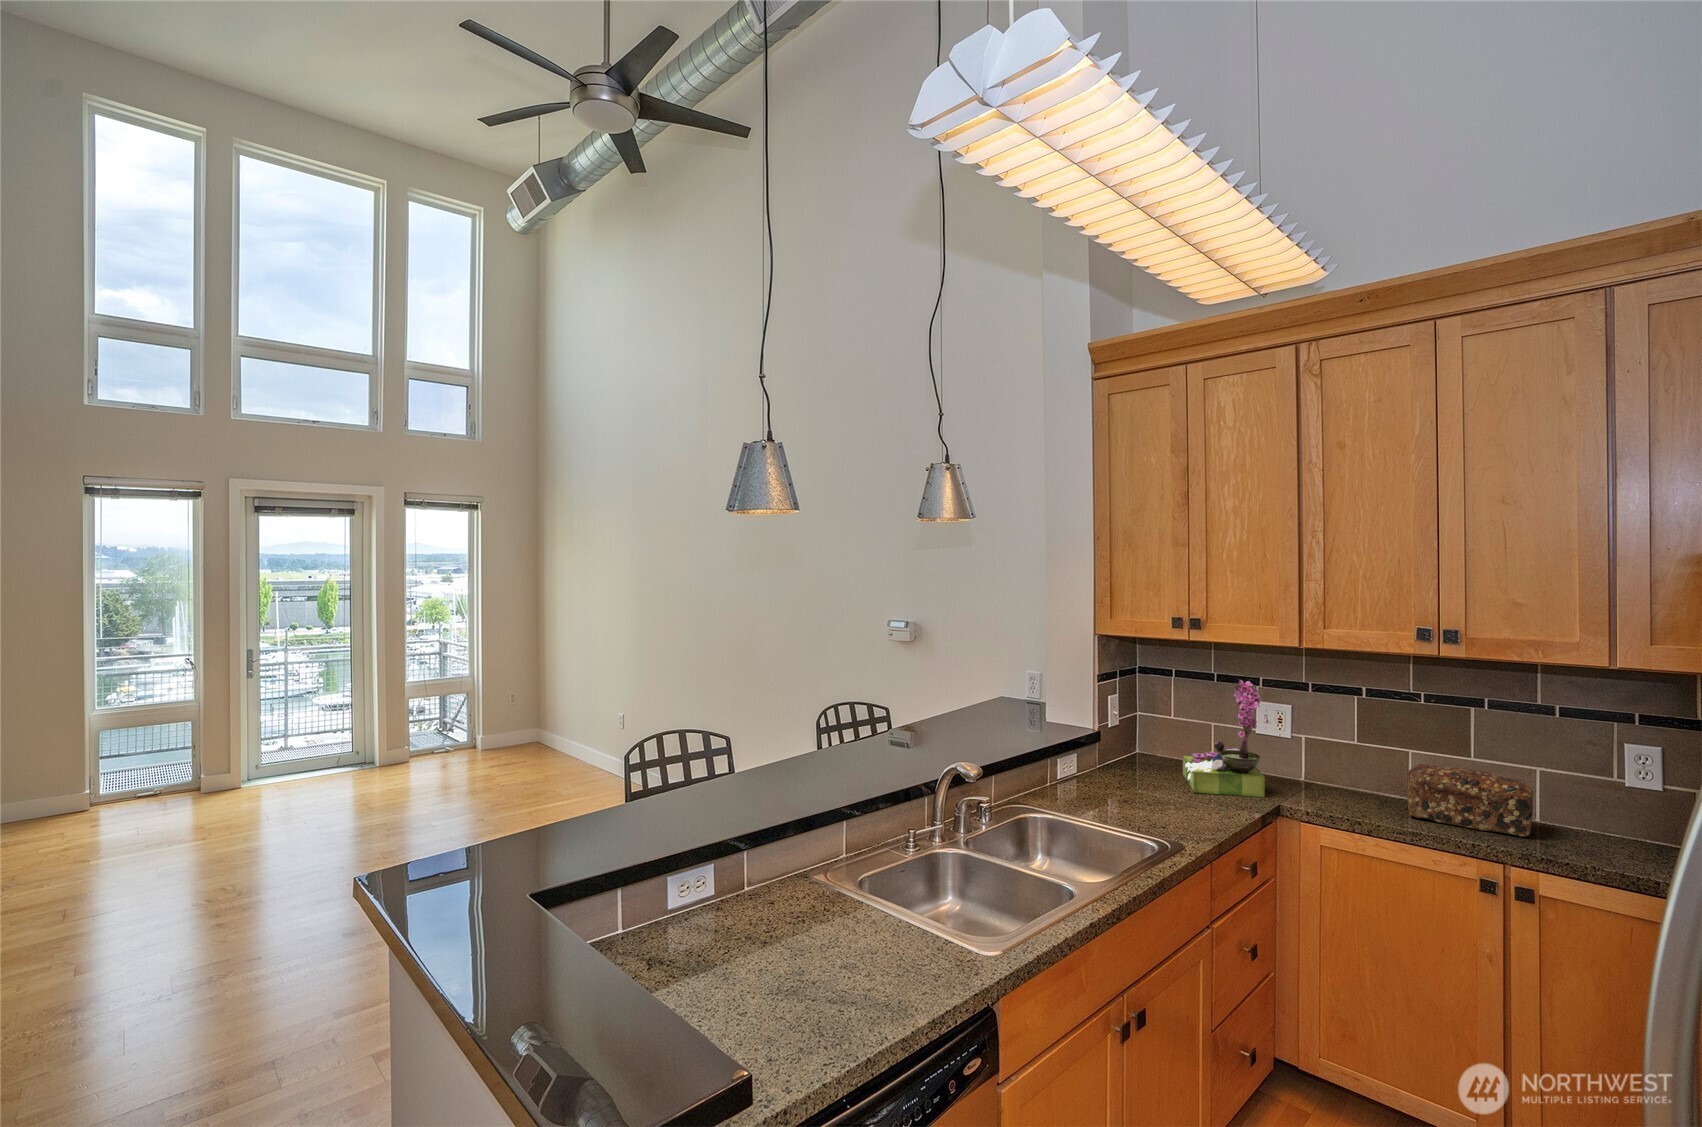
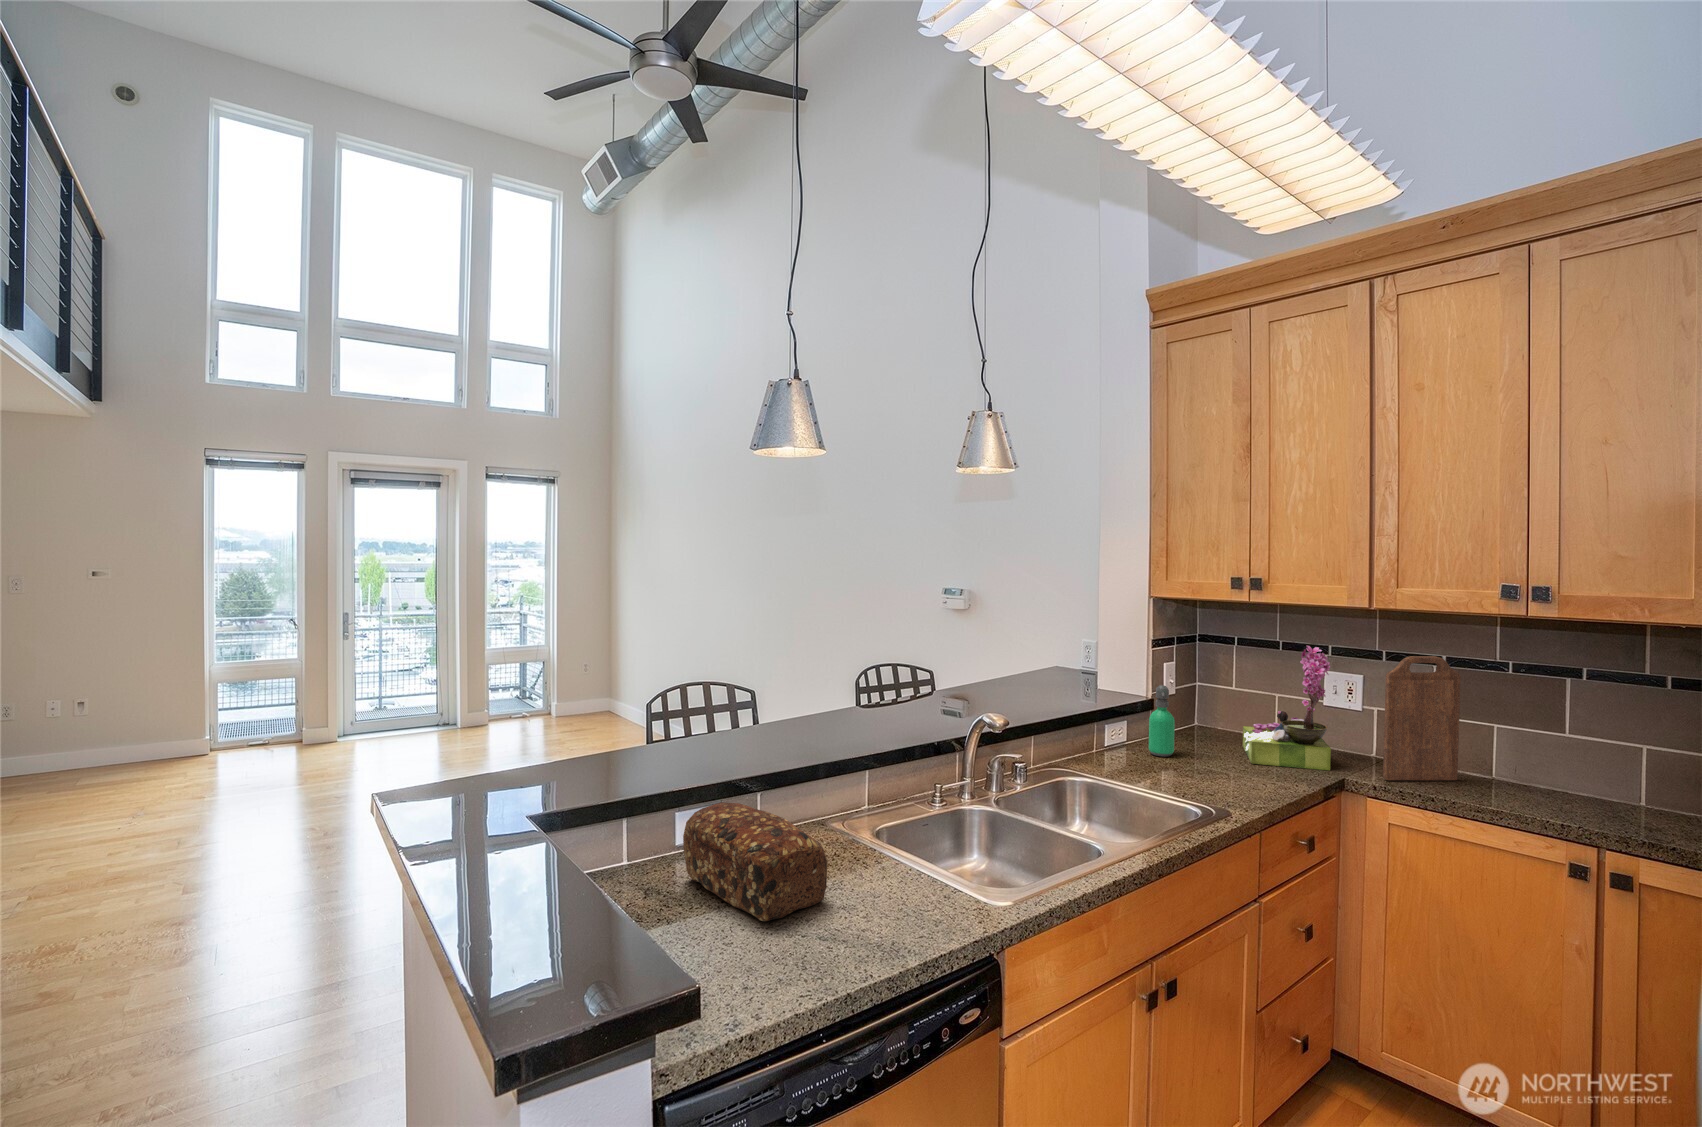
cutting board: none [1312,690,1377,805] -> present [1383,656,1461,780]
soap dispenser: none [1099,720,1123,788] -> present [1149,685,1175,757]
bread loaf: present [1407,764,1533,836] -> present [683,802,827,921]

